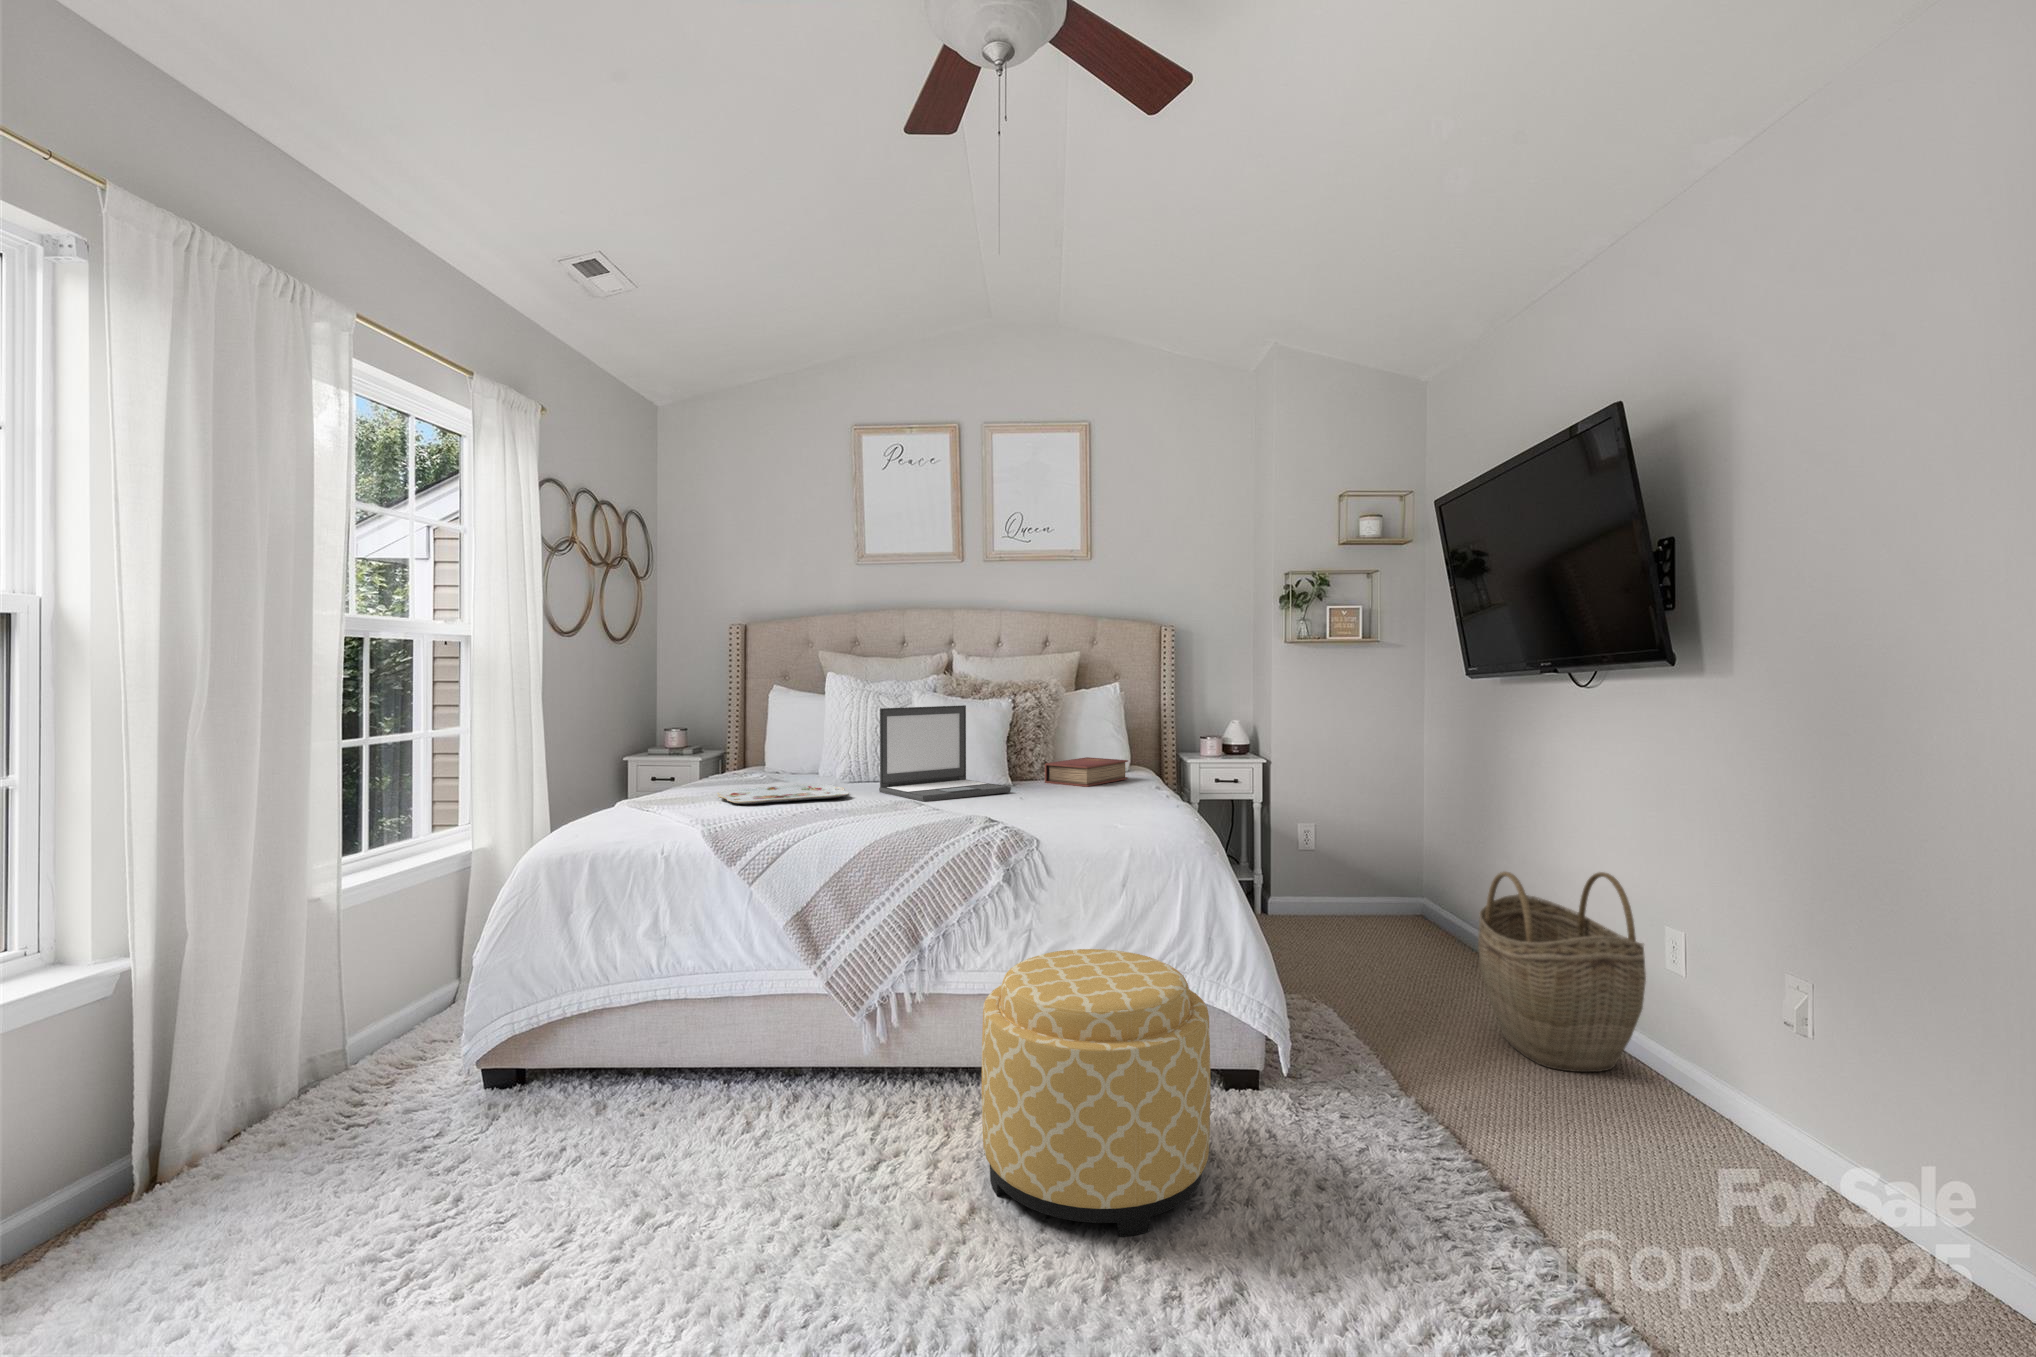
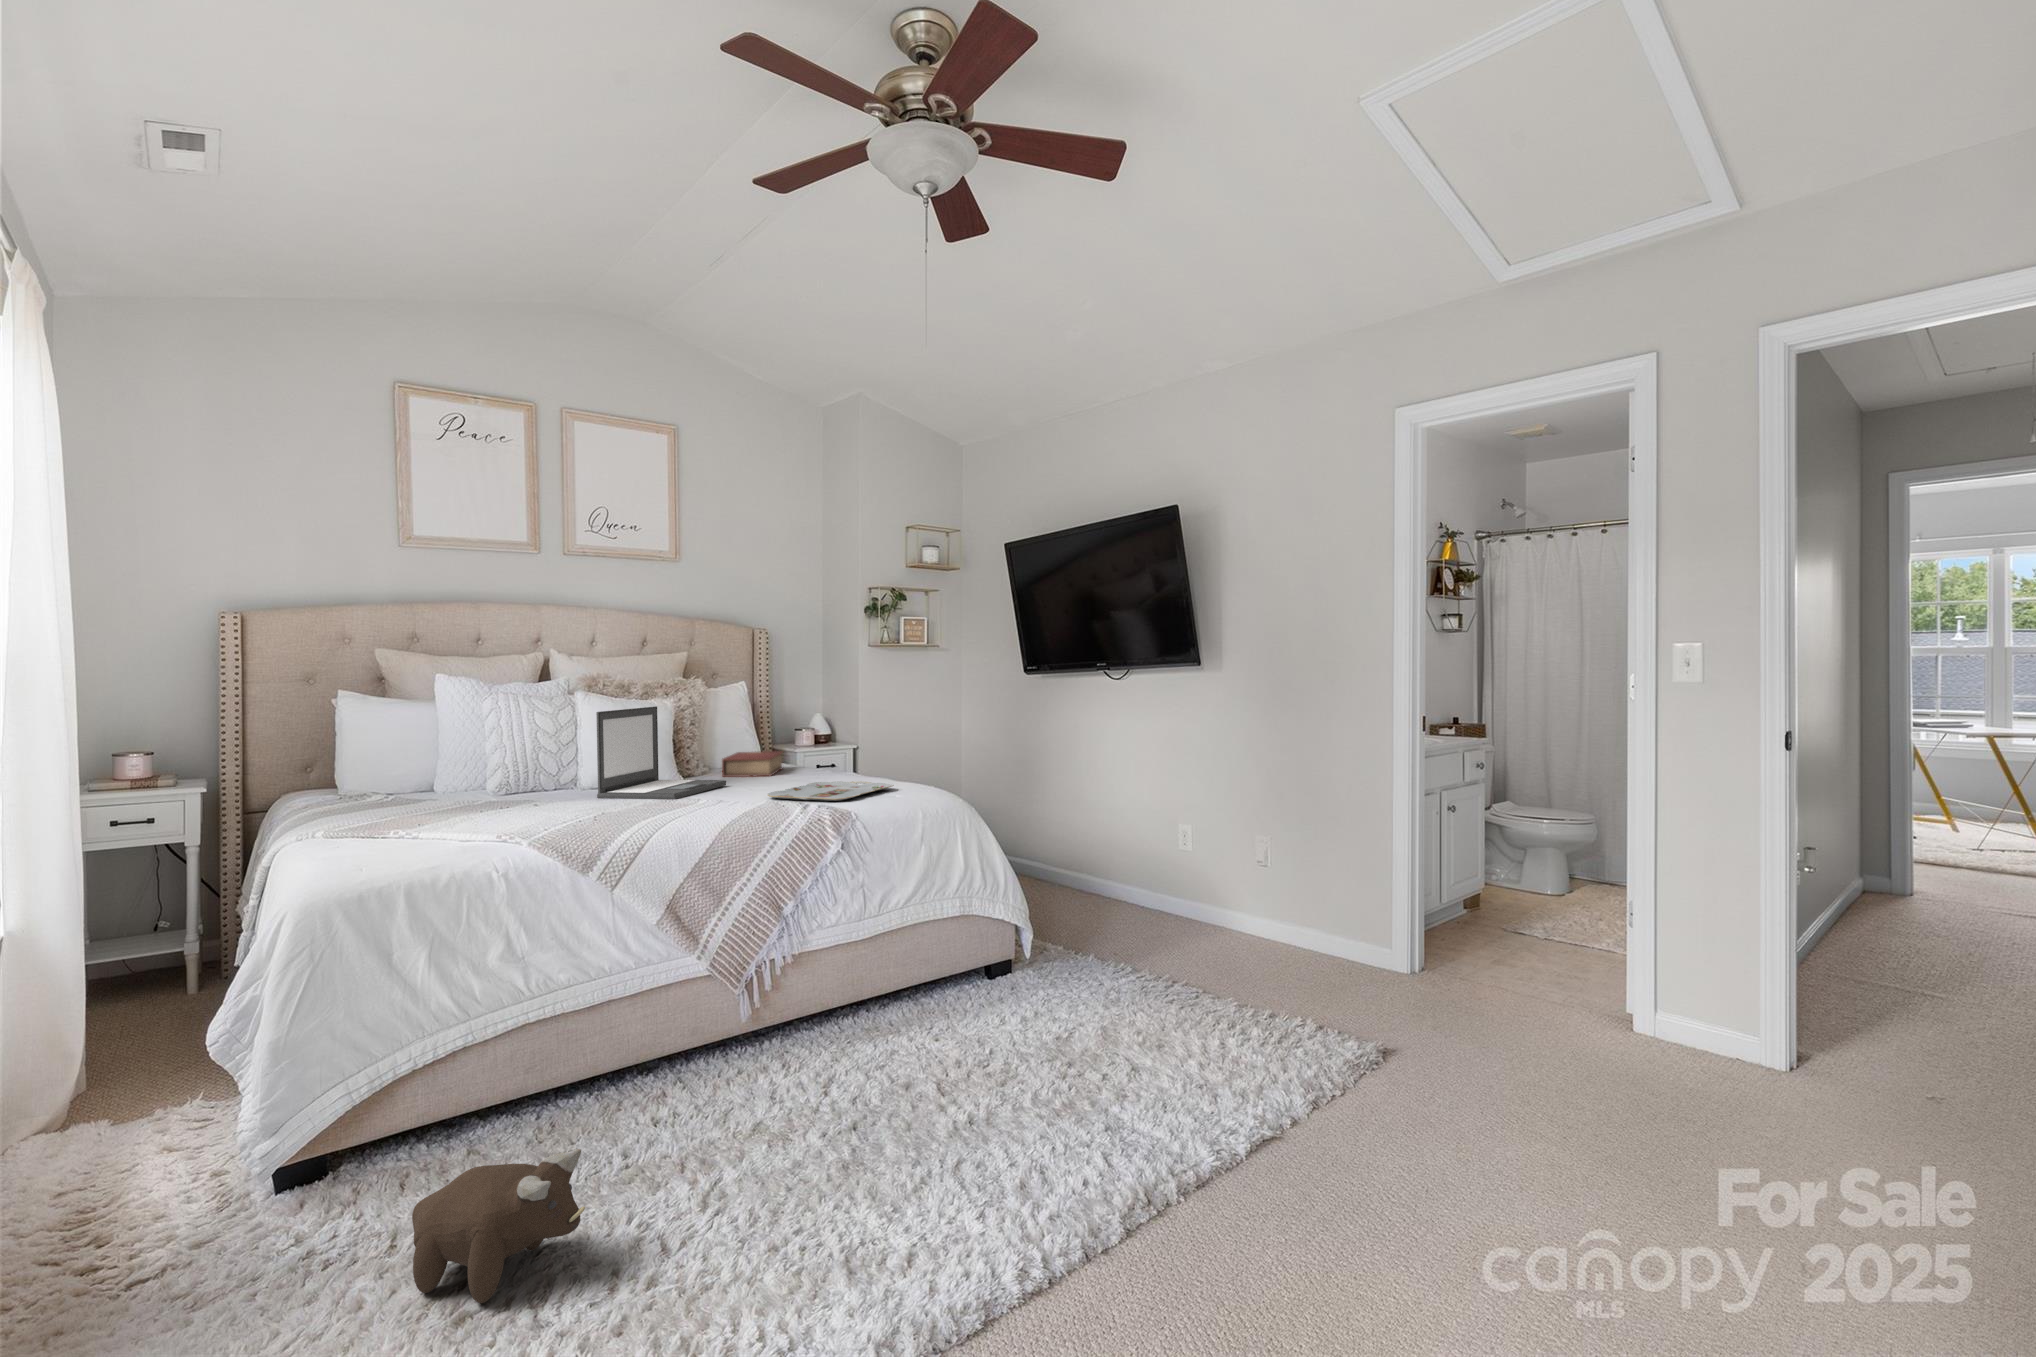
serving tray: present [717,784,849,804] -> present [768,781,894,801]
woven basket: present [1478,872,1646,1072] -> none [1077,795,1181,925]
ottoman: present [982,949,1211,1237] -> none [887,882,1059,1077]
plush toy: none [377,1126,502,1258] -> present [412,1149,585,1303]

